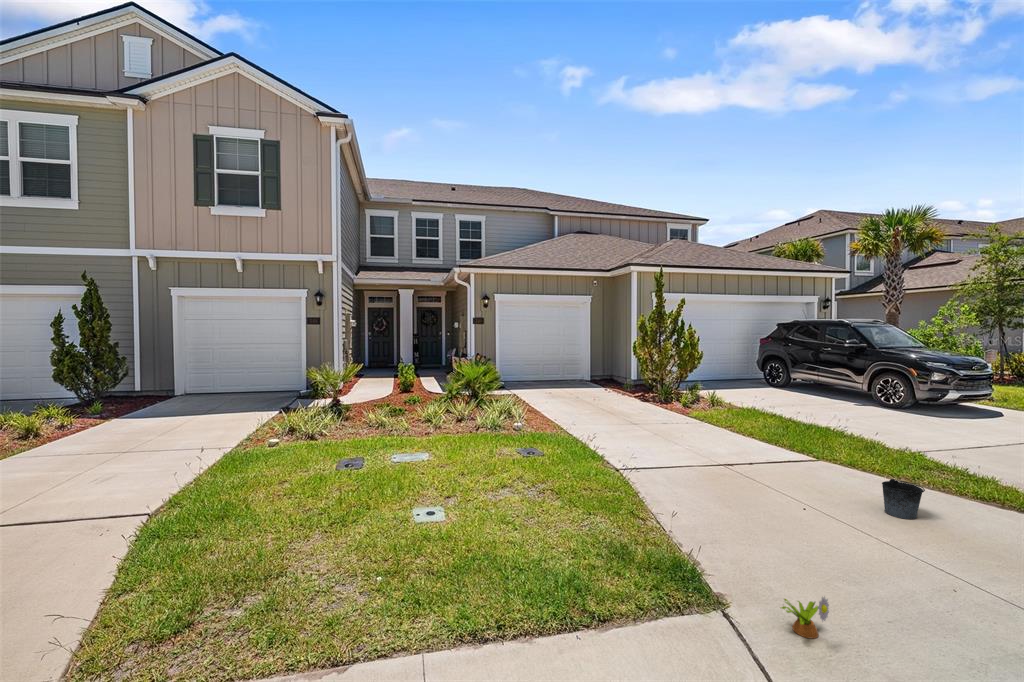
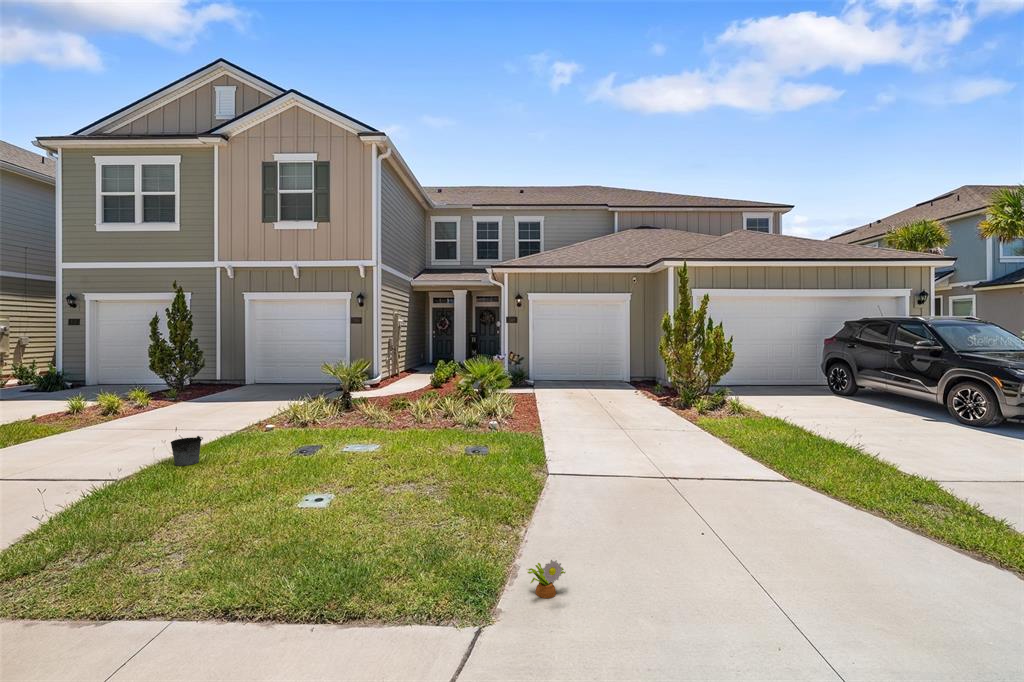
bucket: present [882,479,925,519] -> present [171,436,203,466]

